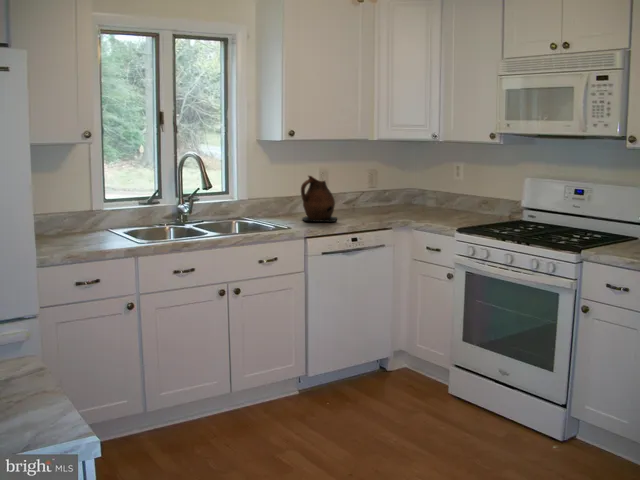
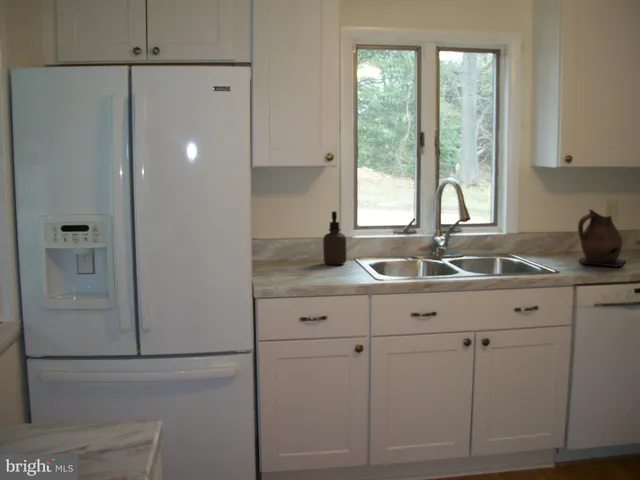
soap dispenser: none [75,183,99,235] -> present [323,211,346,265]

